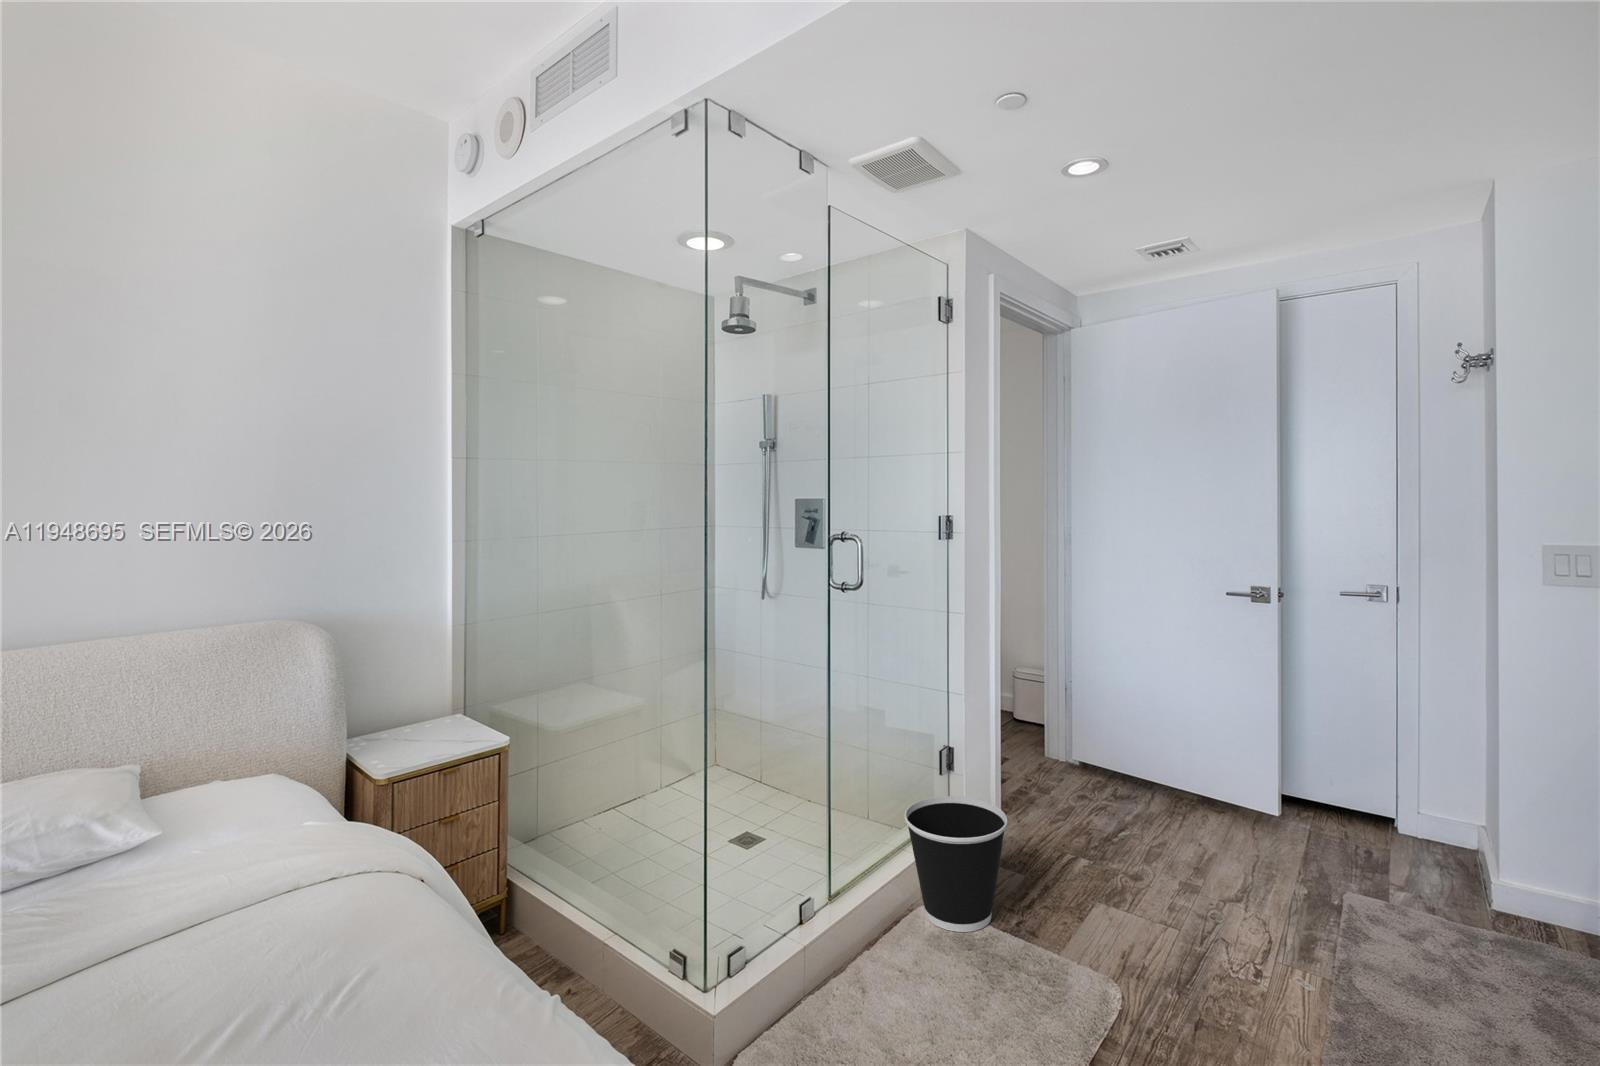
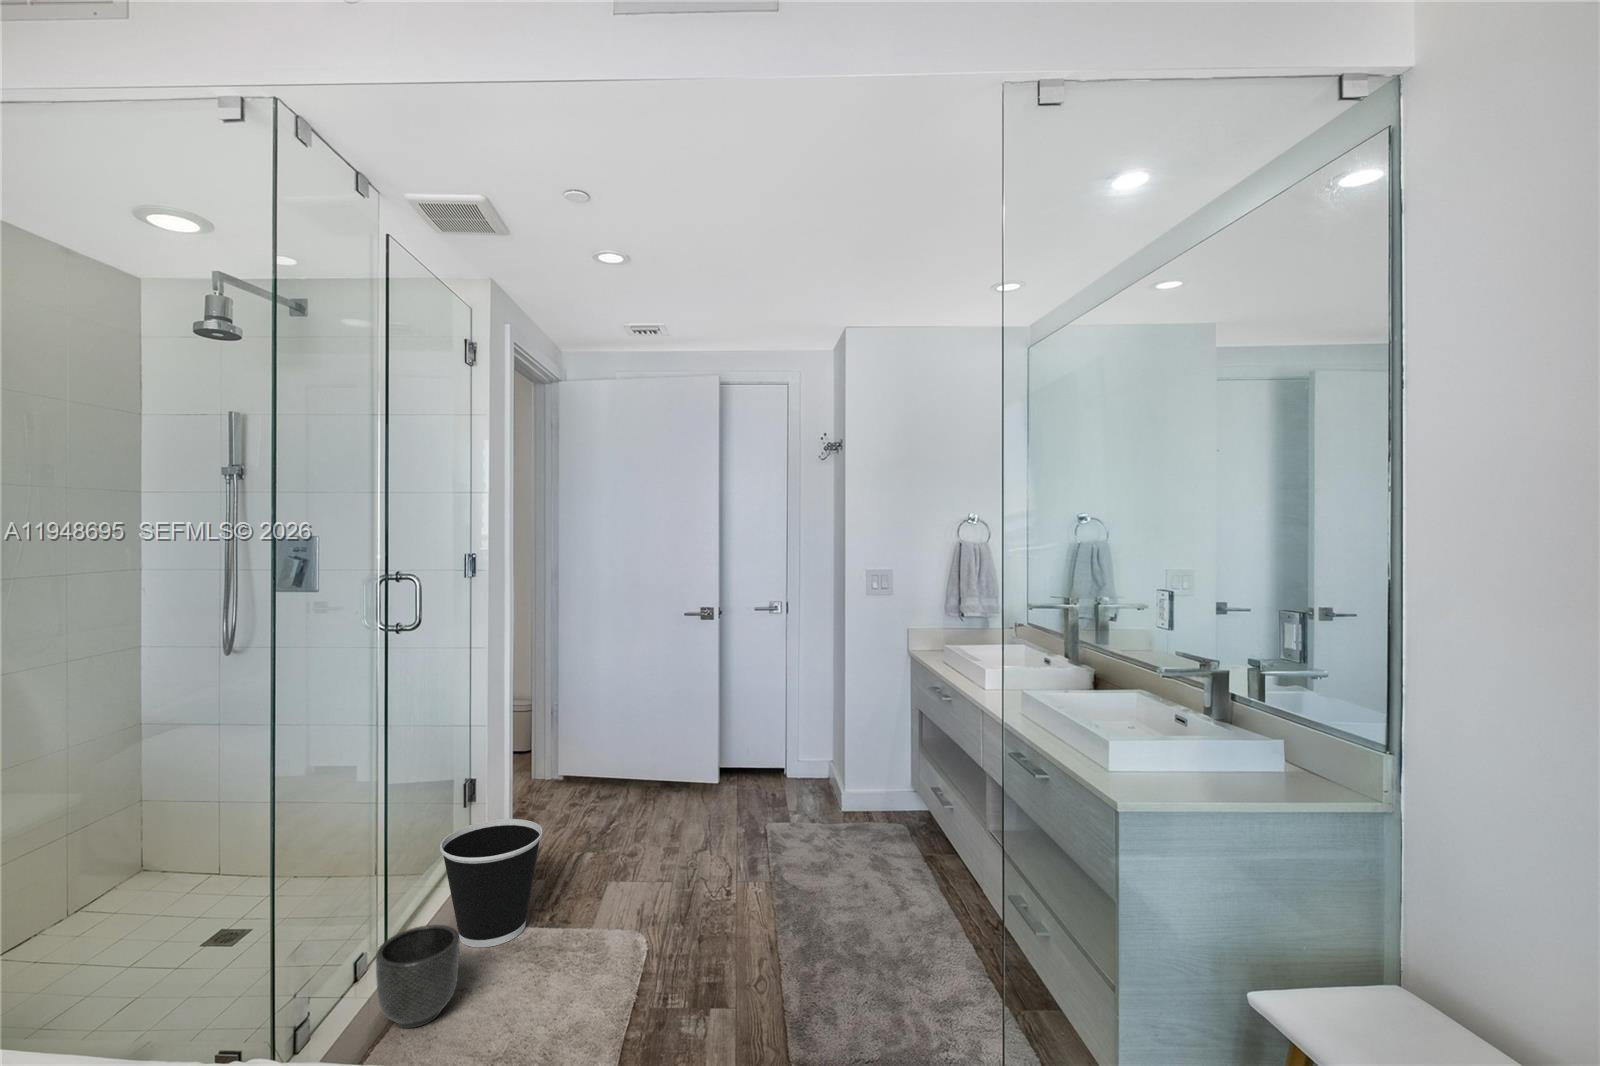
planter: none [826,887,901,989] -> present [376,925,459,1028]

